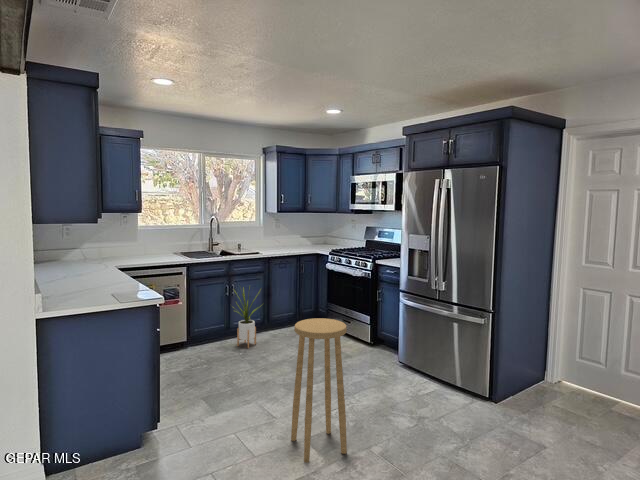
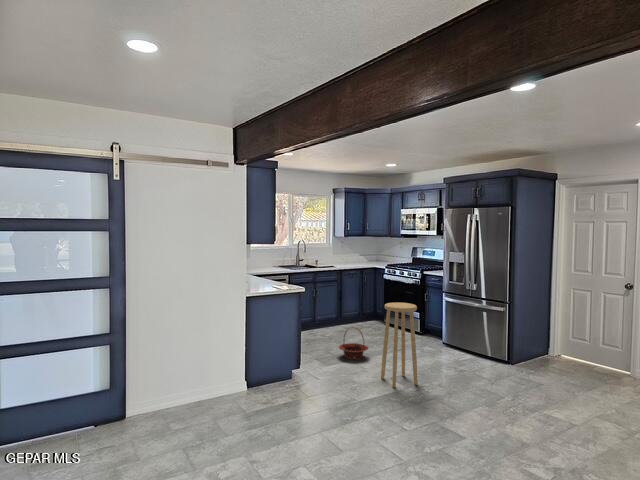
house plant: present [237,287,259,348] -> none [318,287,342,335]
basket: none [241,348,286,398] -> present [339,327,368,360]

